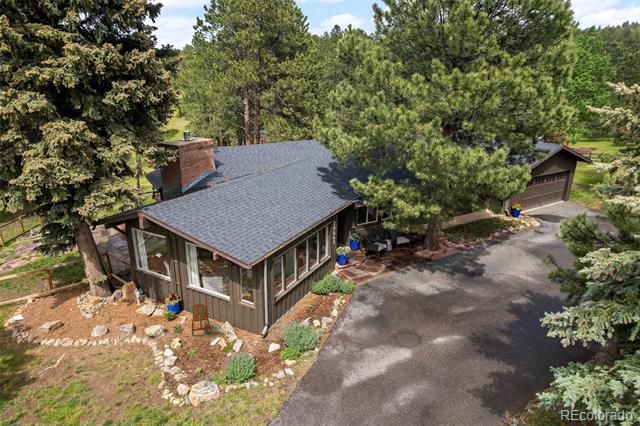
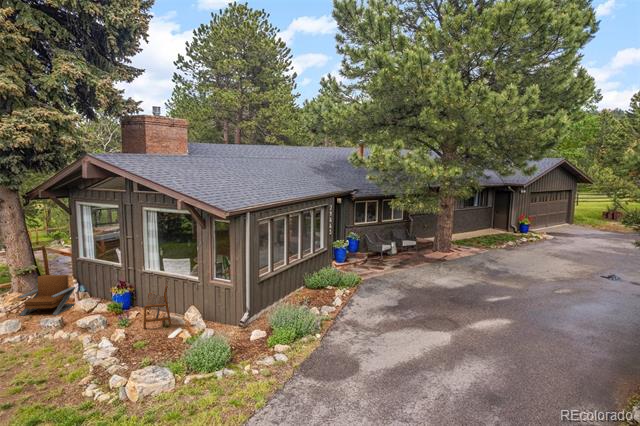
lounge chair: none [99,285,139,317] -> present [18,275,75,316]

